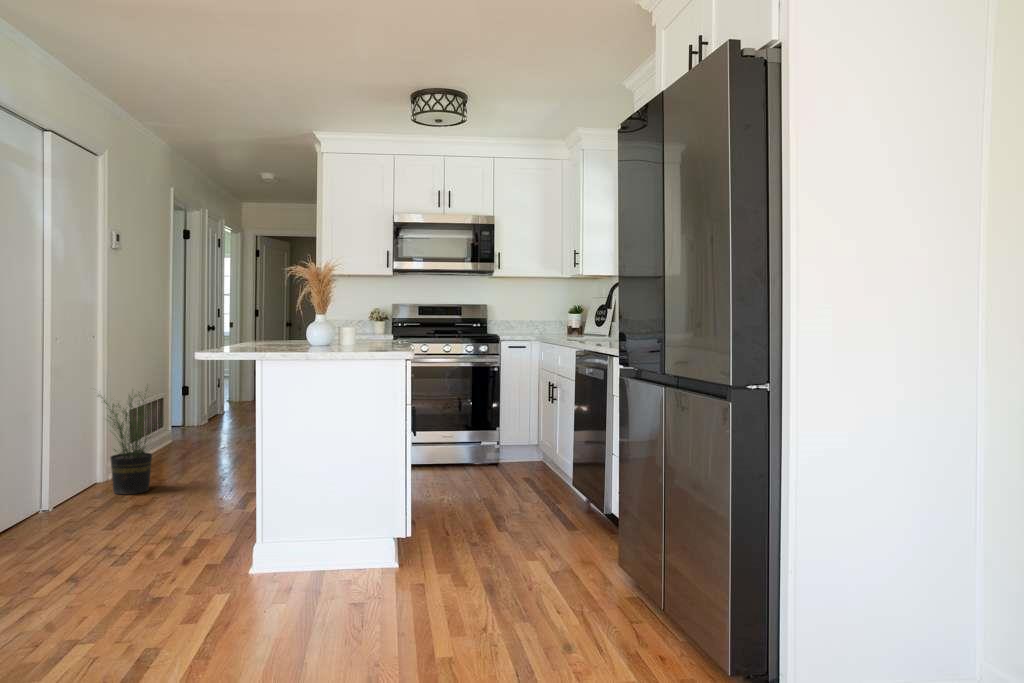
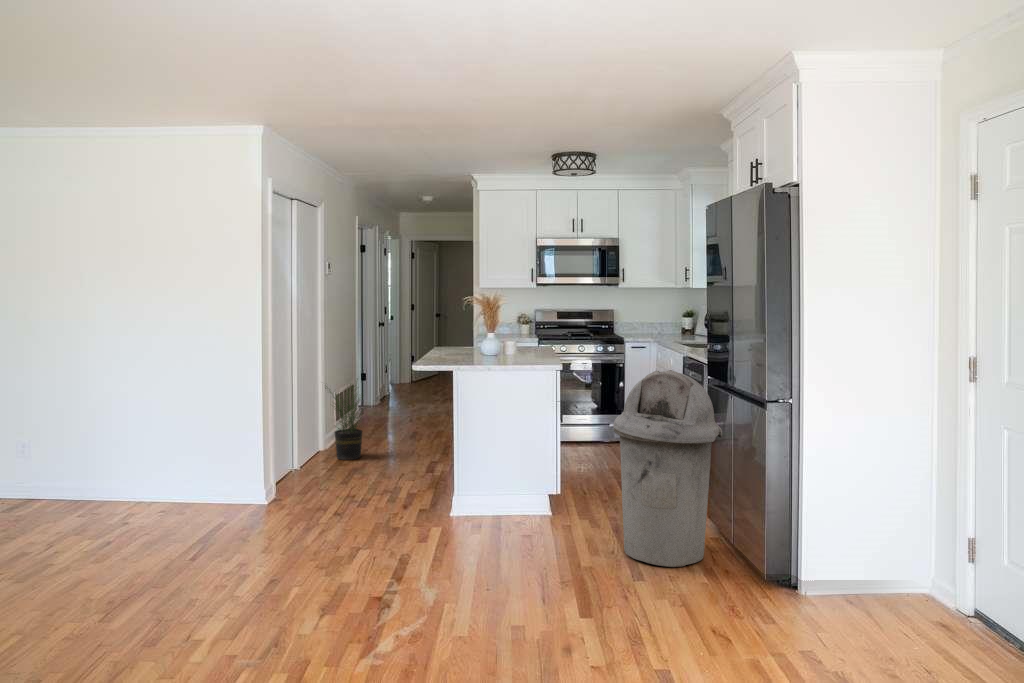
trash can: none [487,350,646,651] -> present [613,370,722,567]

